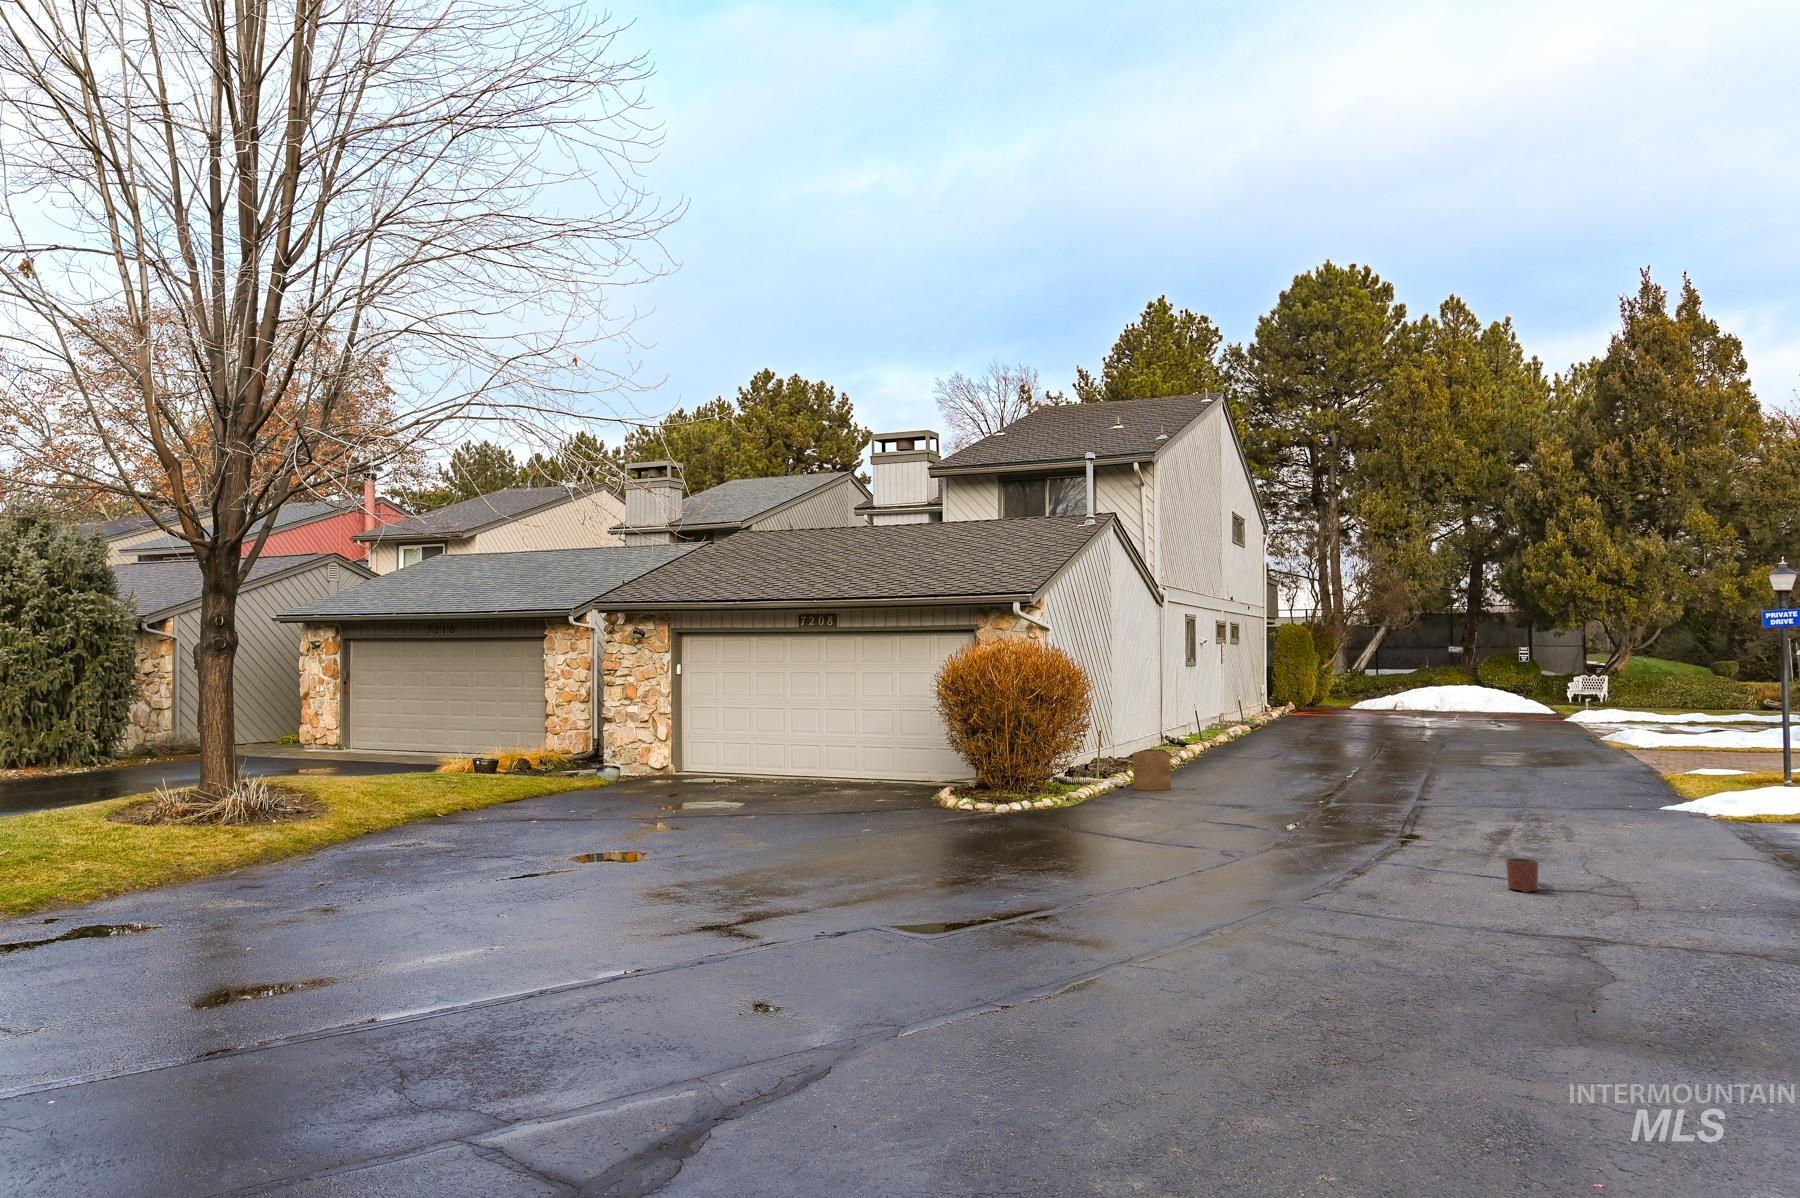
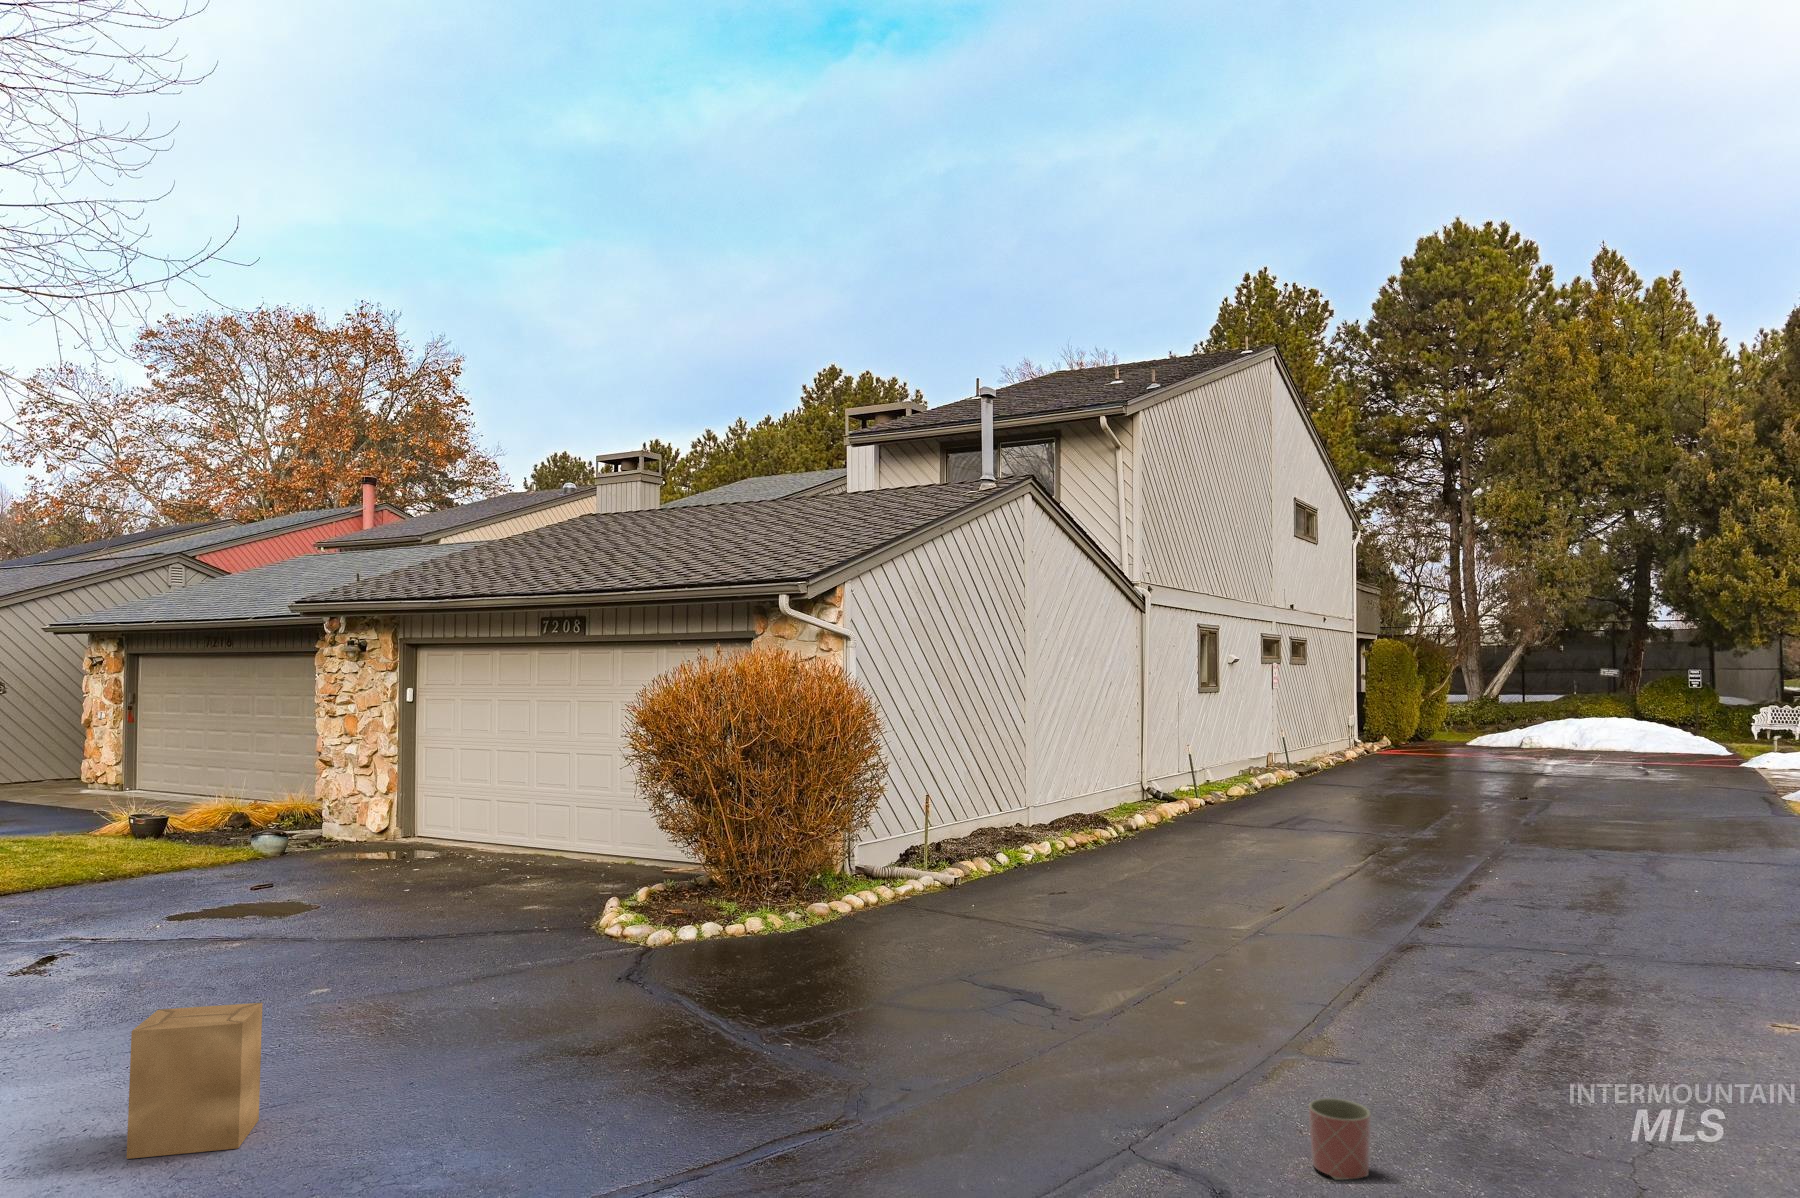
cardboard box: present [1133,751,1171,791] -> present [127,1003,263,1159]

